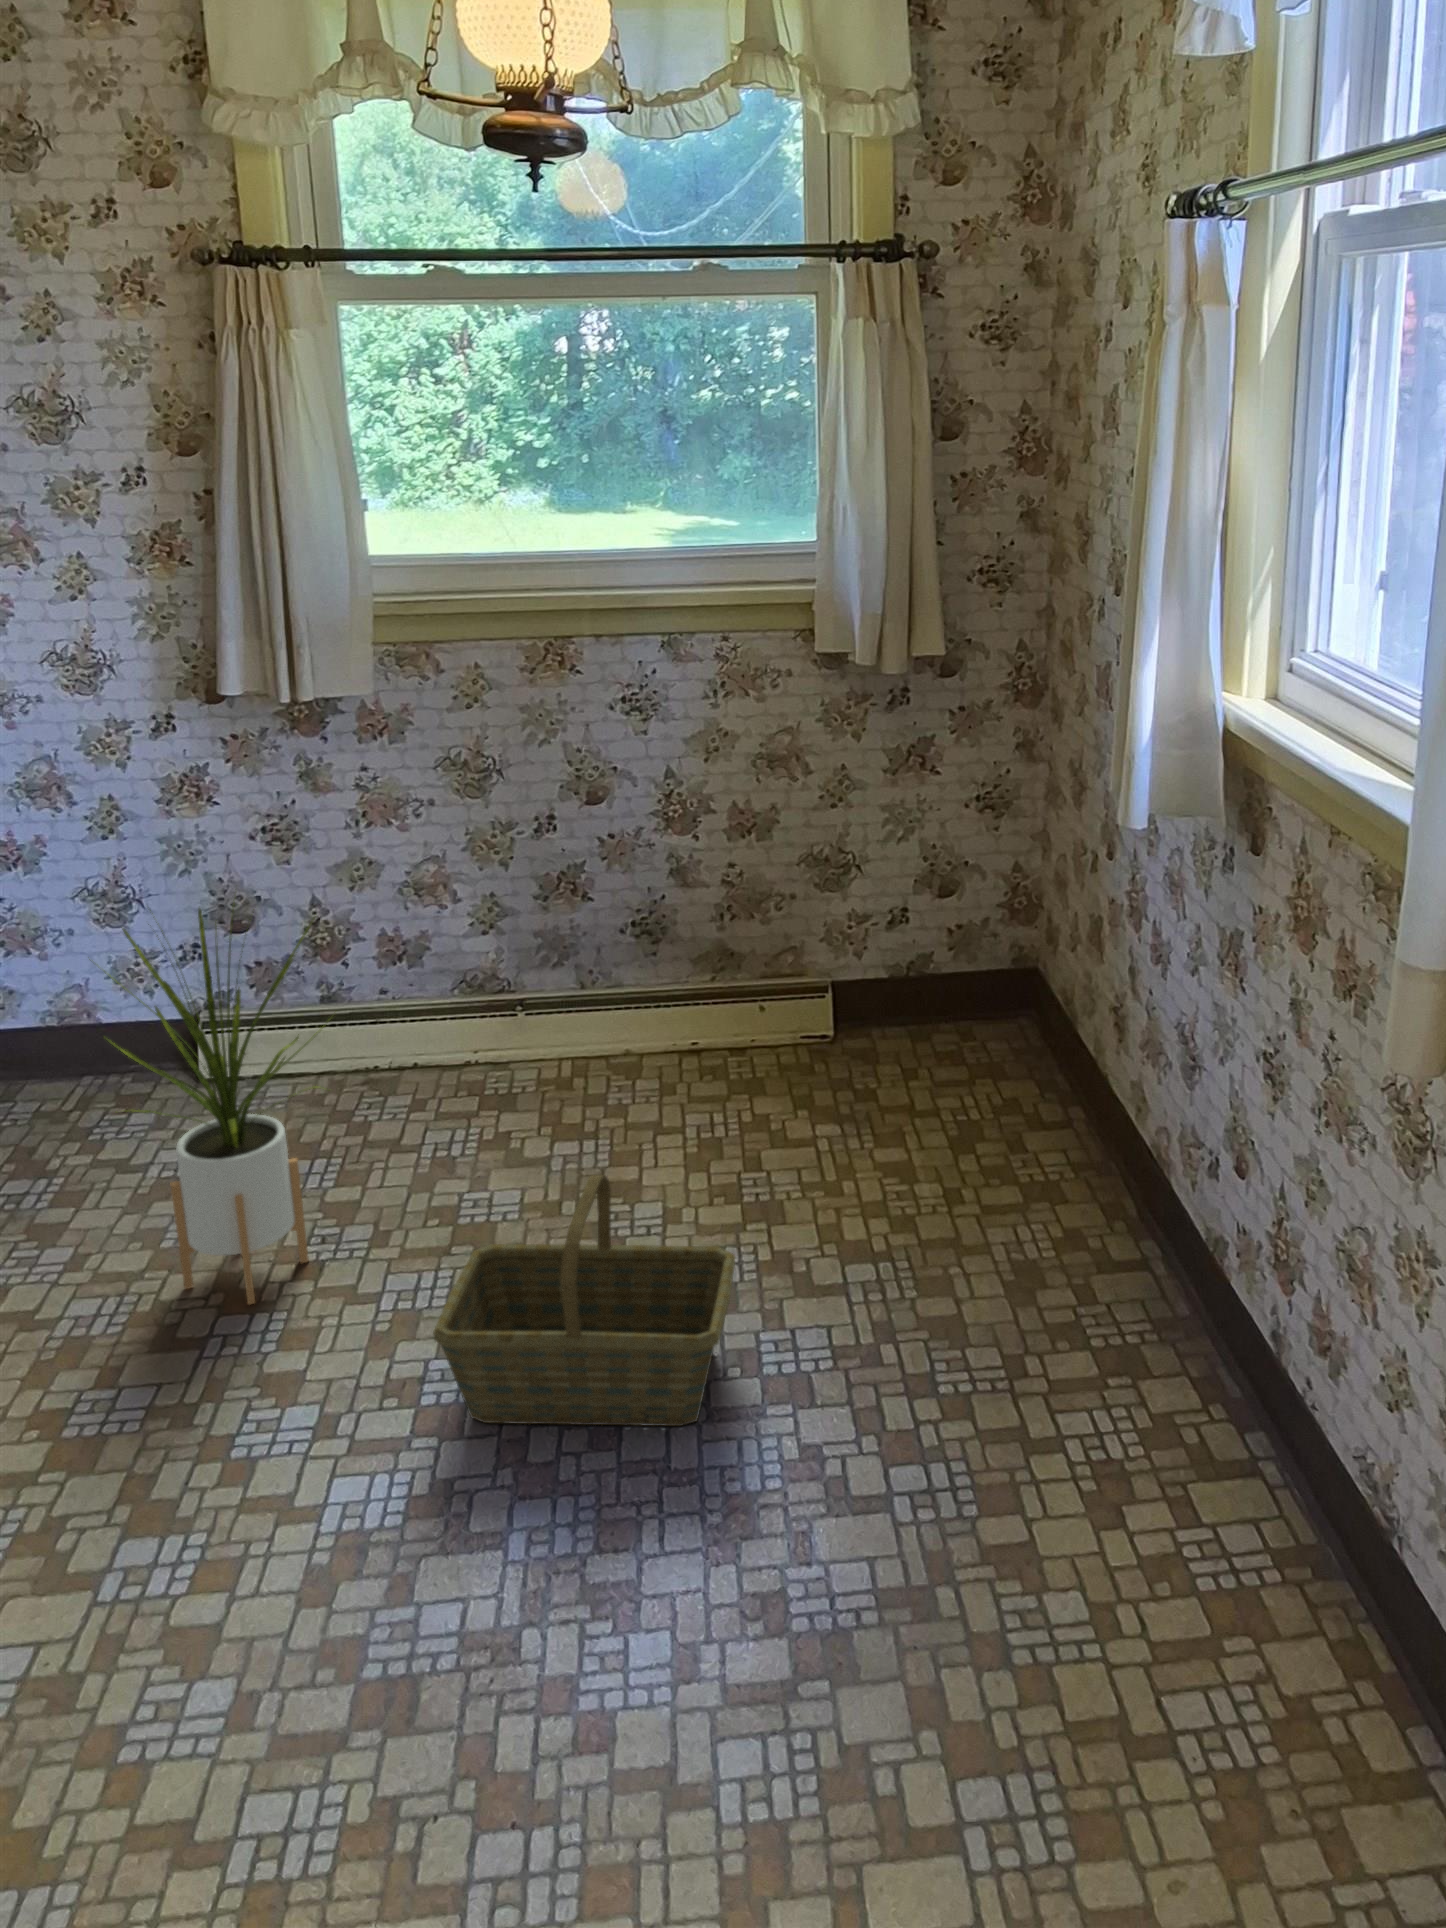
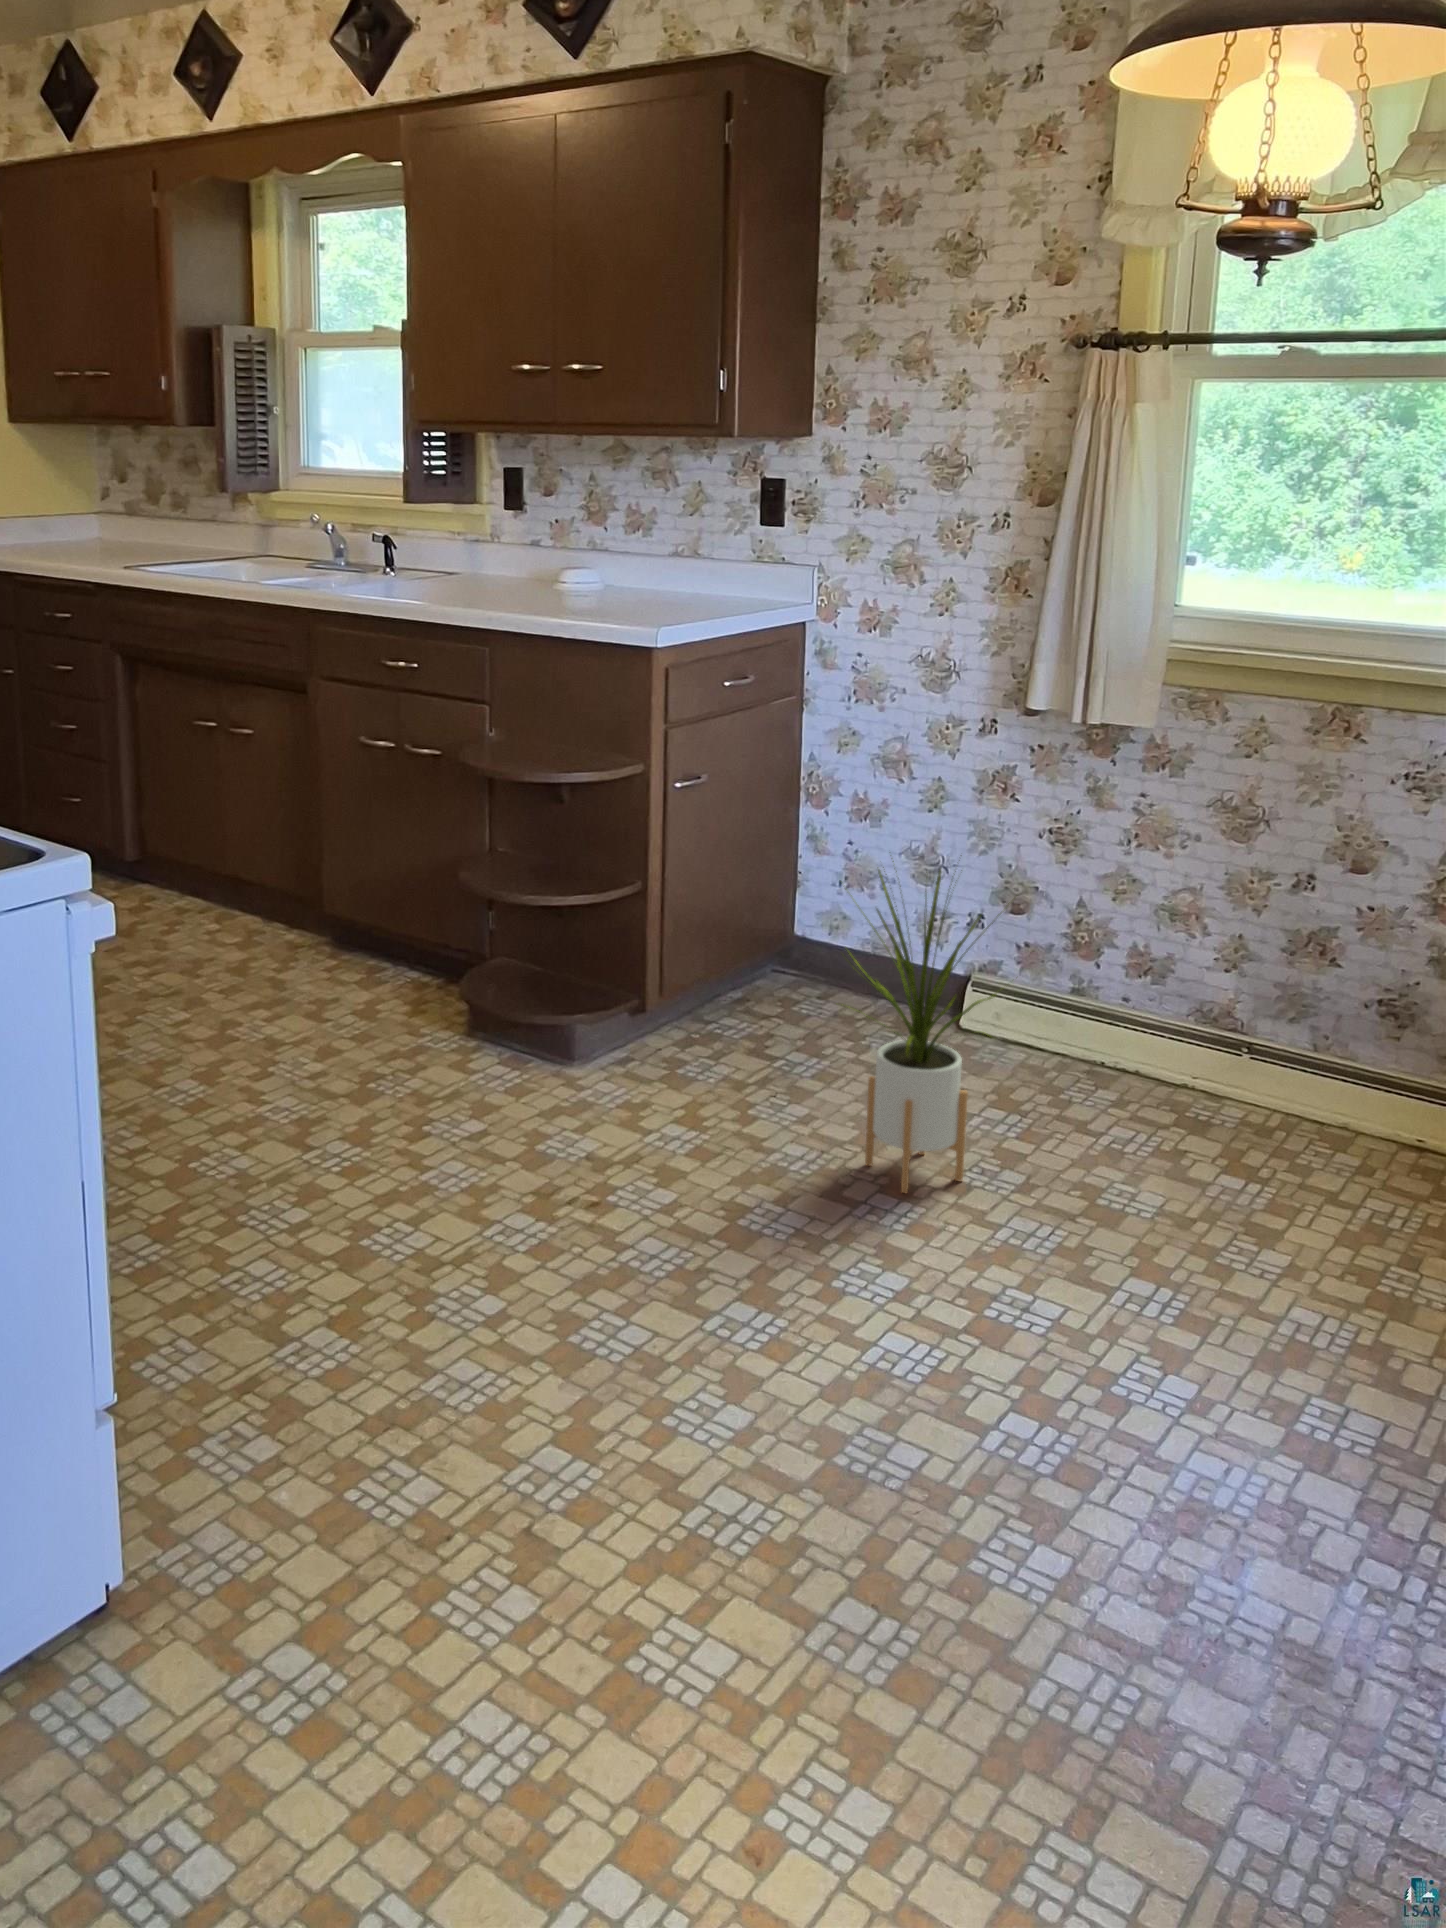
basket: present [433,1175,735,1426] -> none [992,1173,1295,1432]

